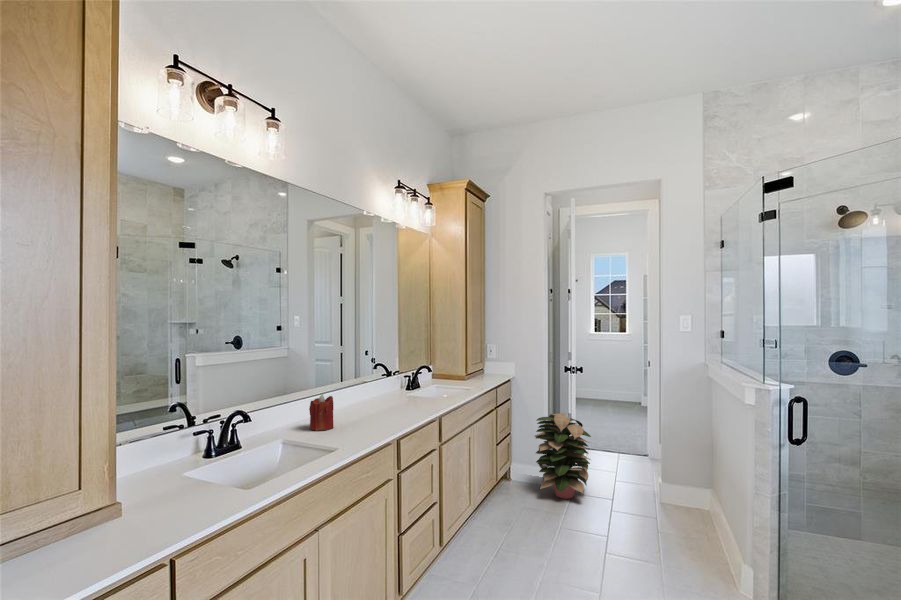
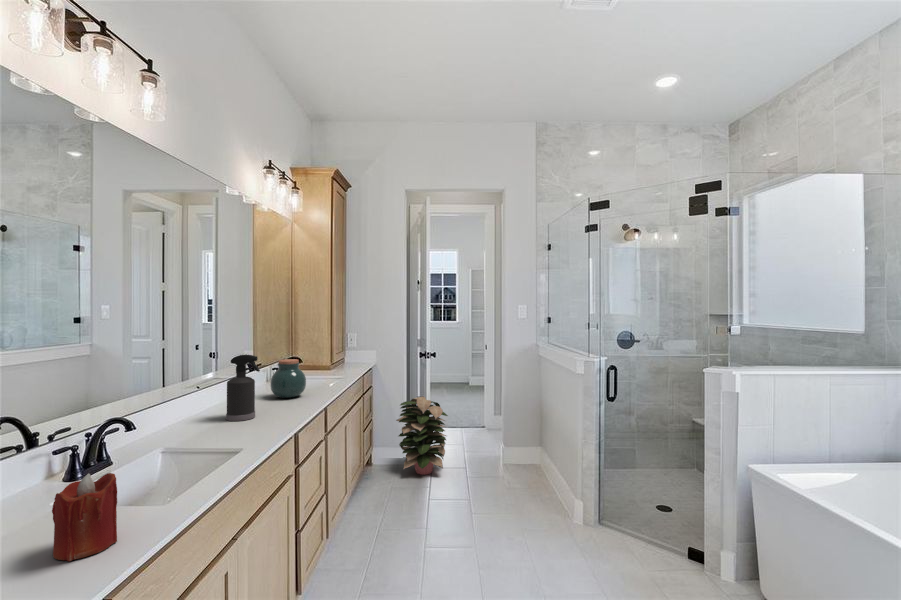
spray bottle: none [345,361,373,422] -> present [226,355,260,421]
jar: none [394,367,426,404] -> present [270,359,306,398]
candle: present [309,394,333,431] -> present [52,473,117,561]

